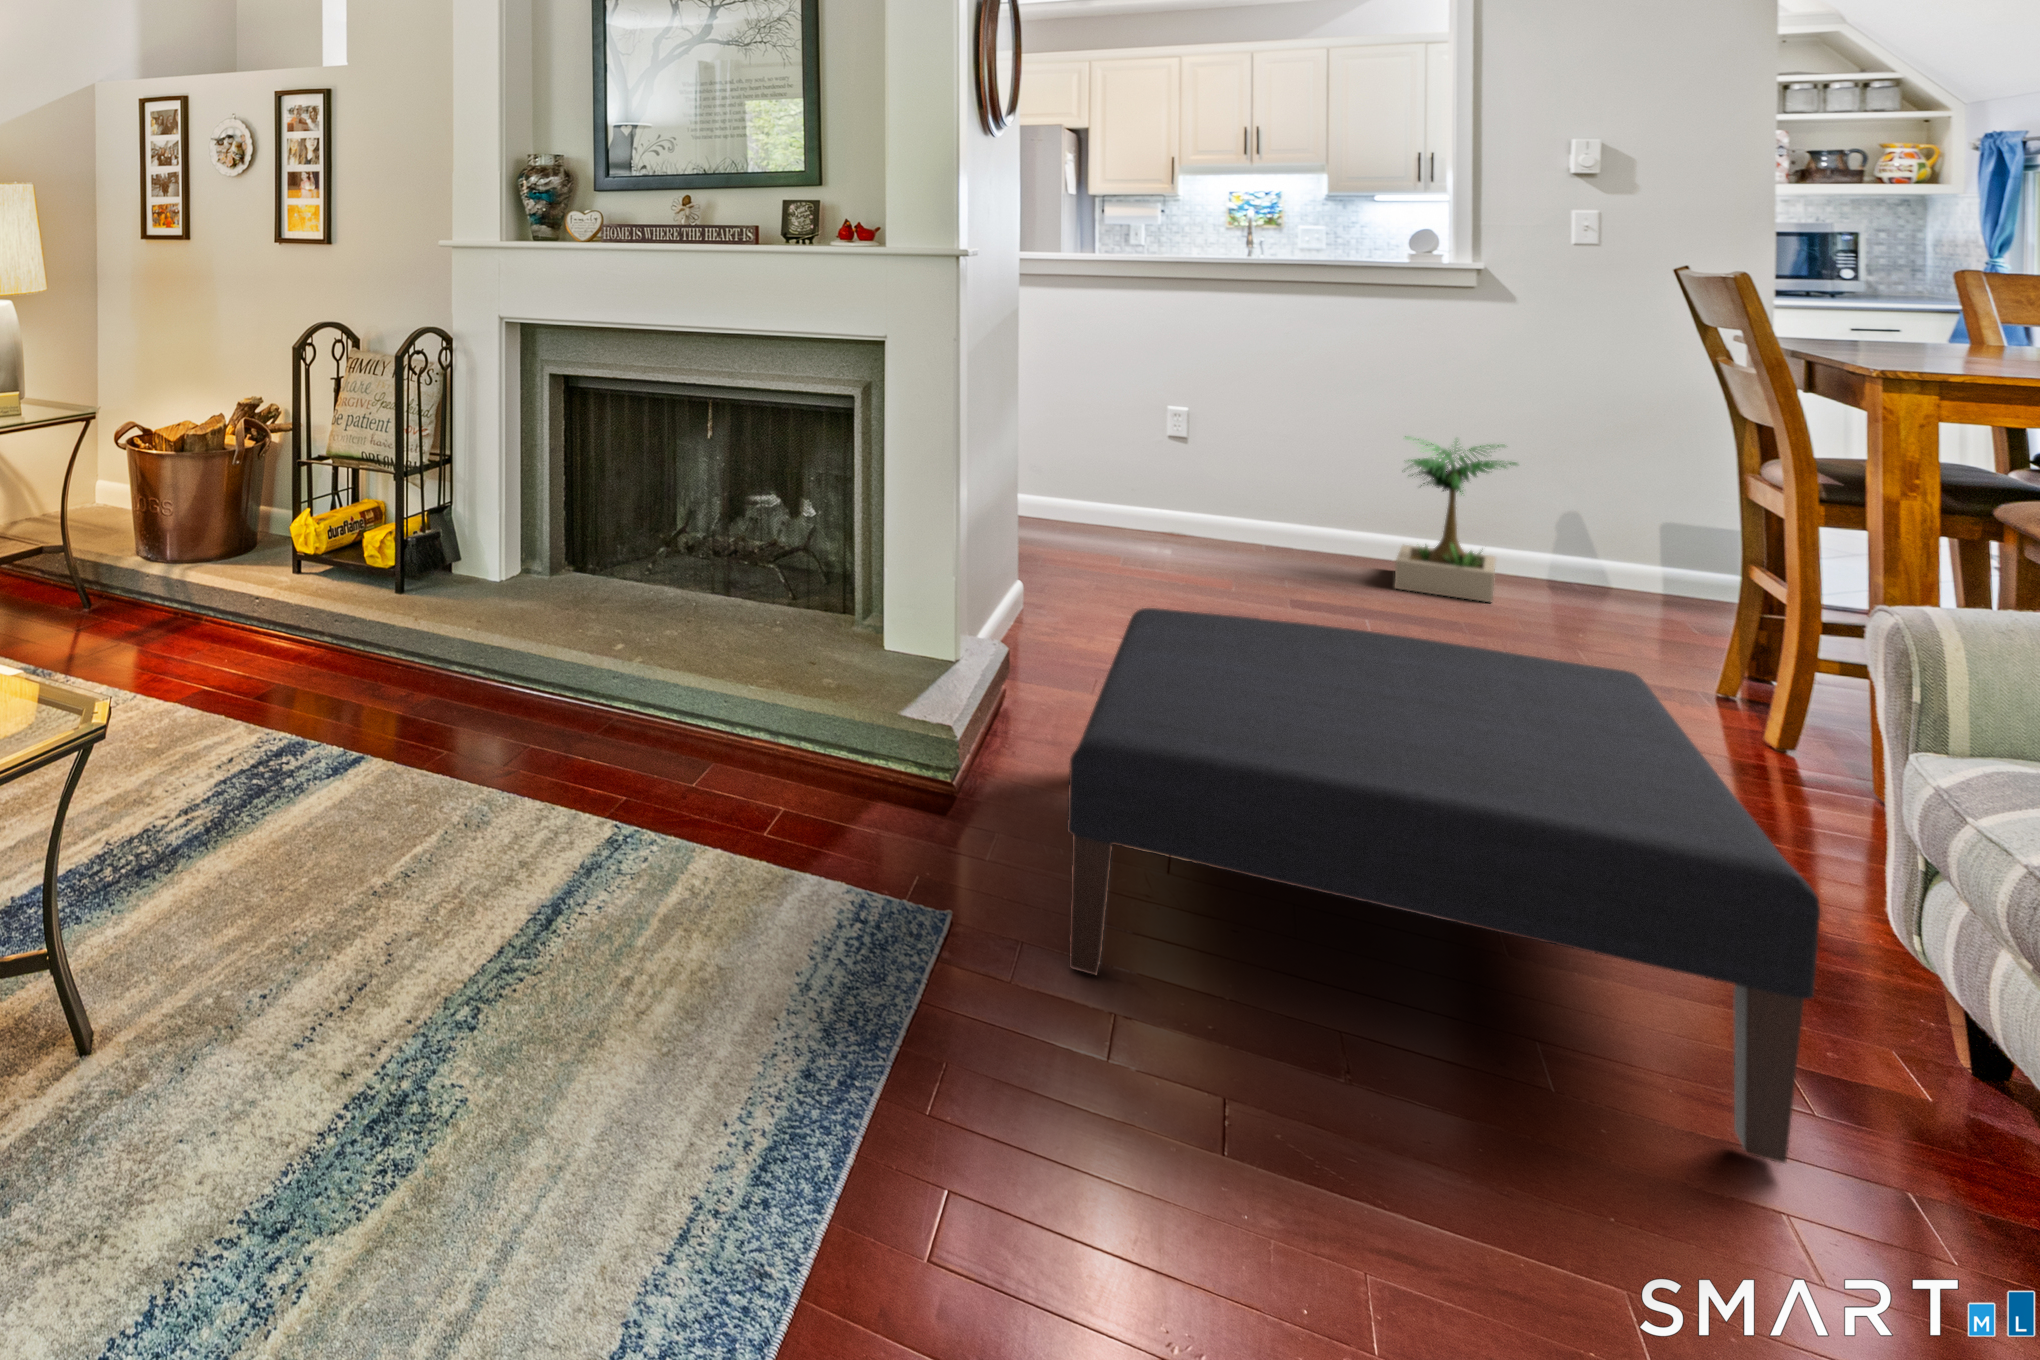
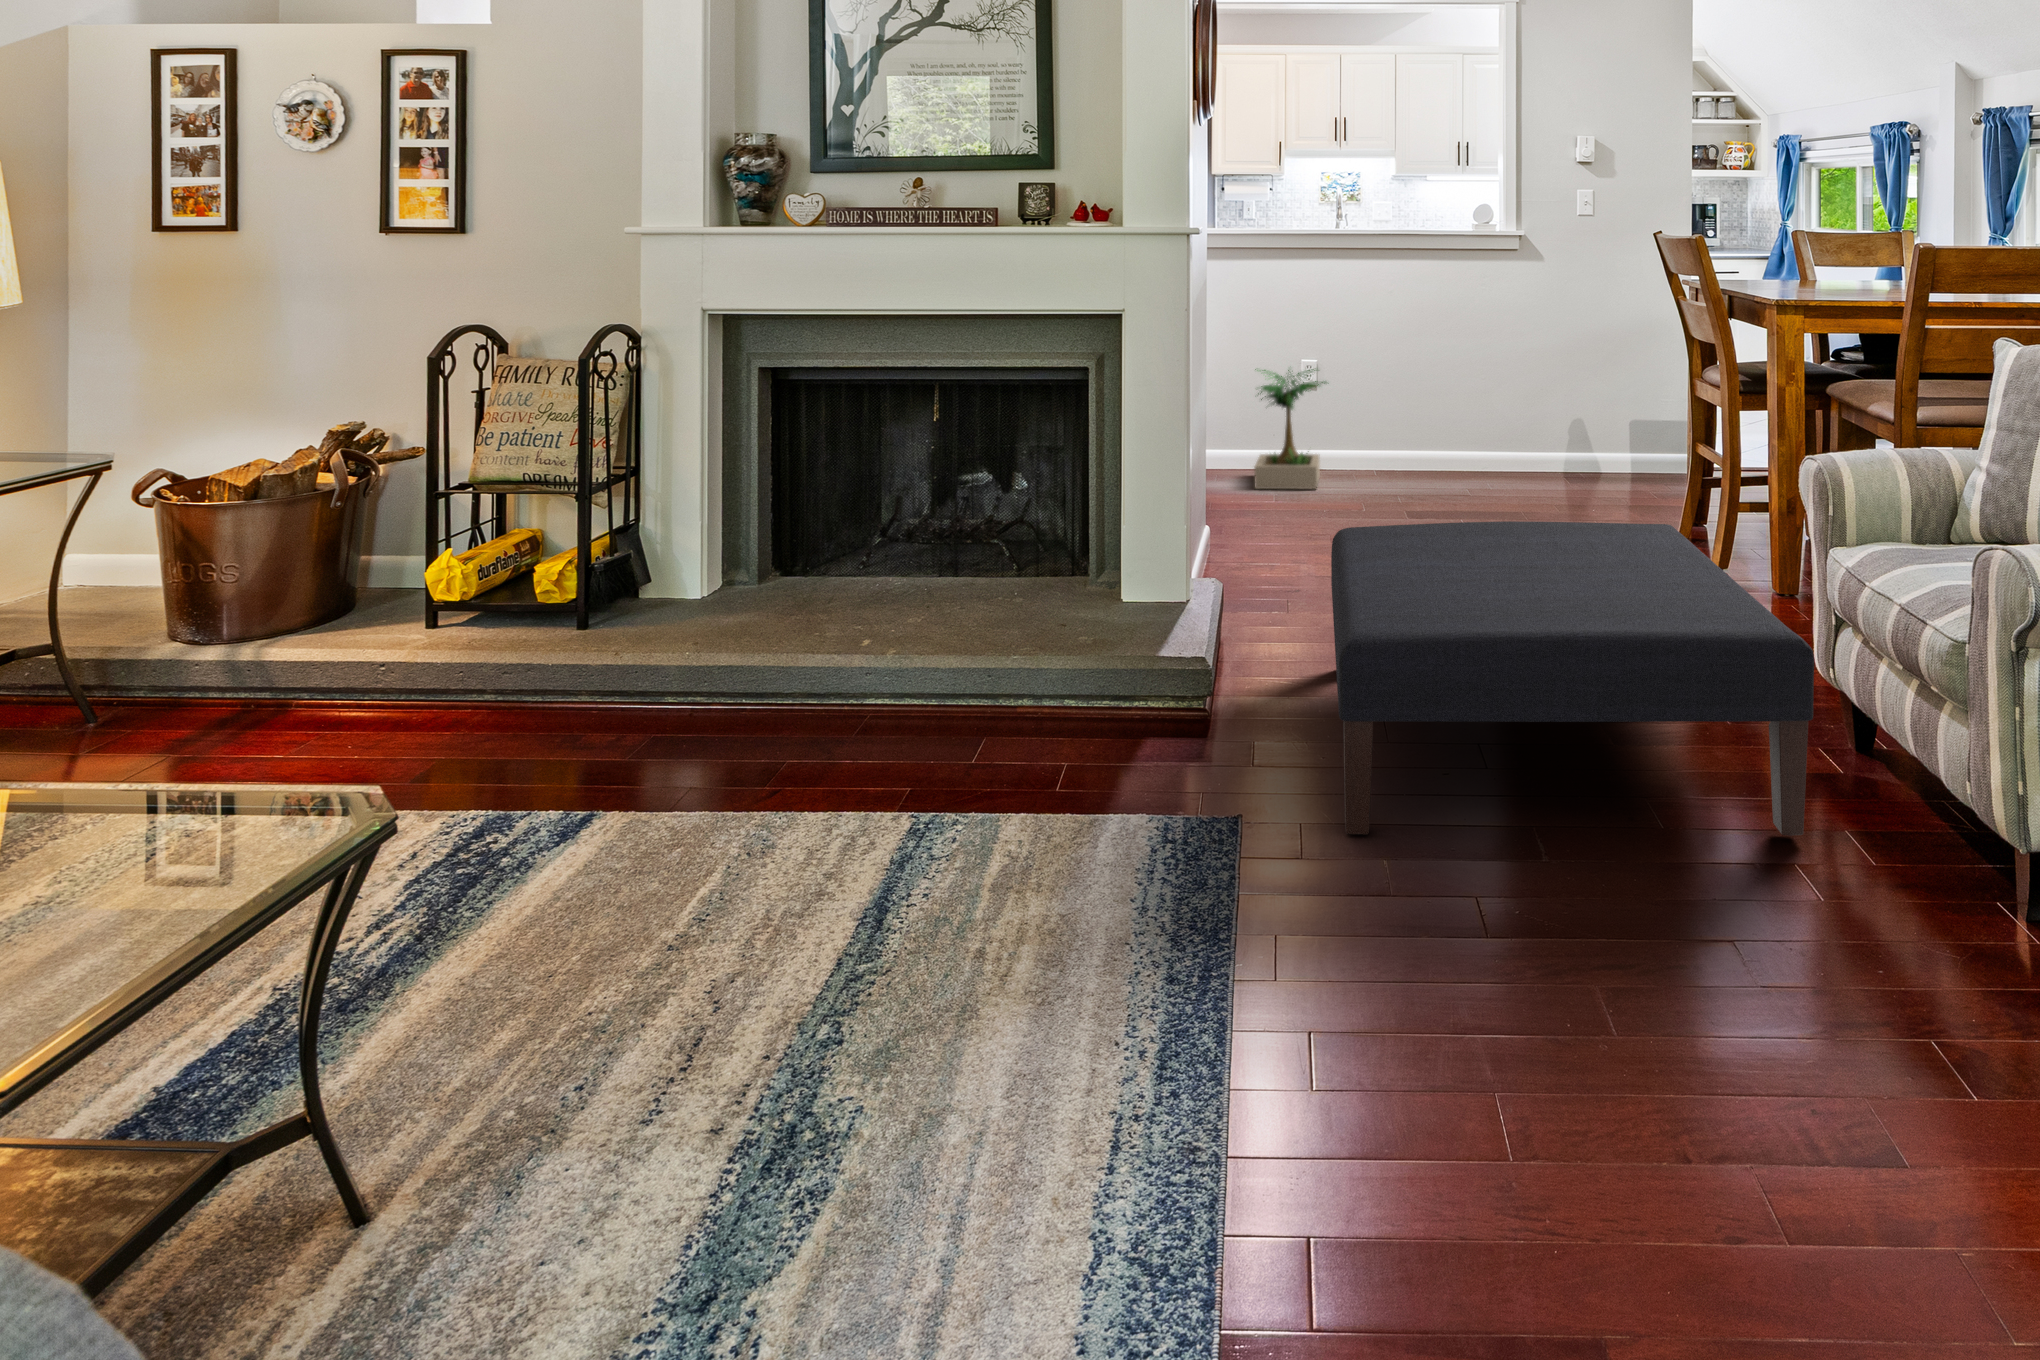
potted plant: present [1394,436,1517,602] -> present [1254,369,1326,489]

